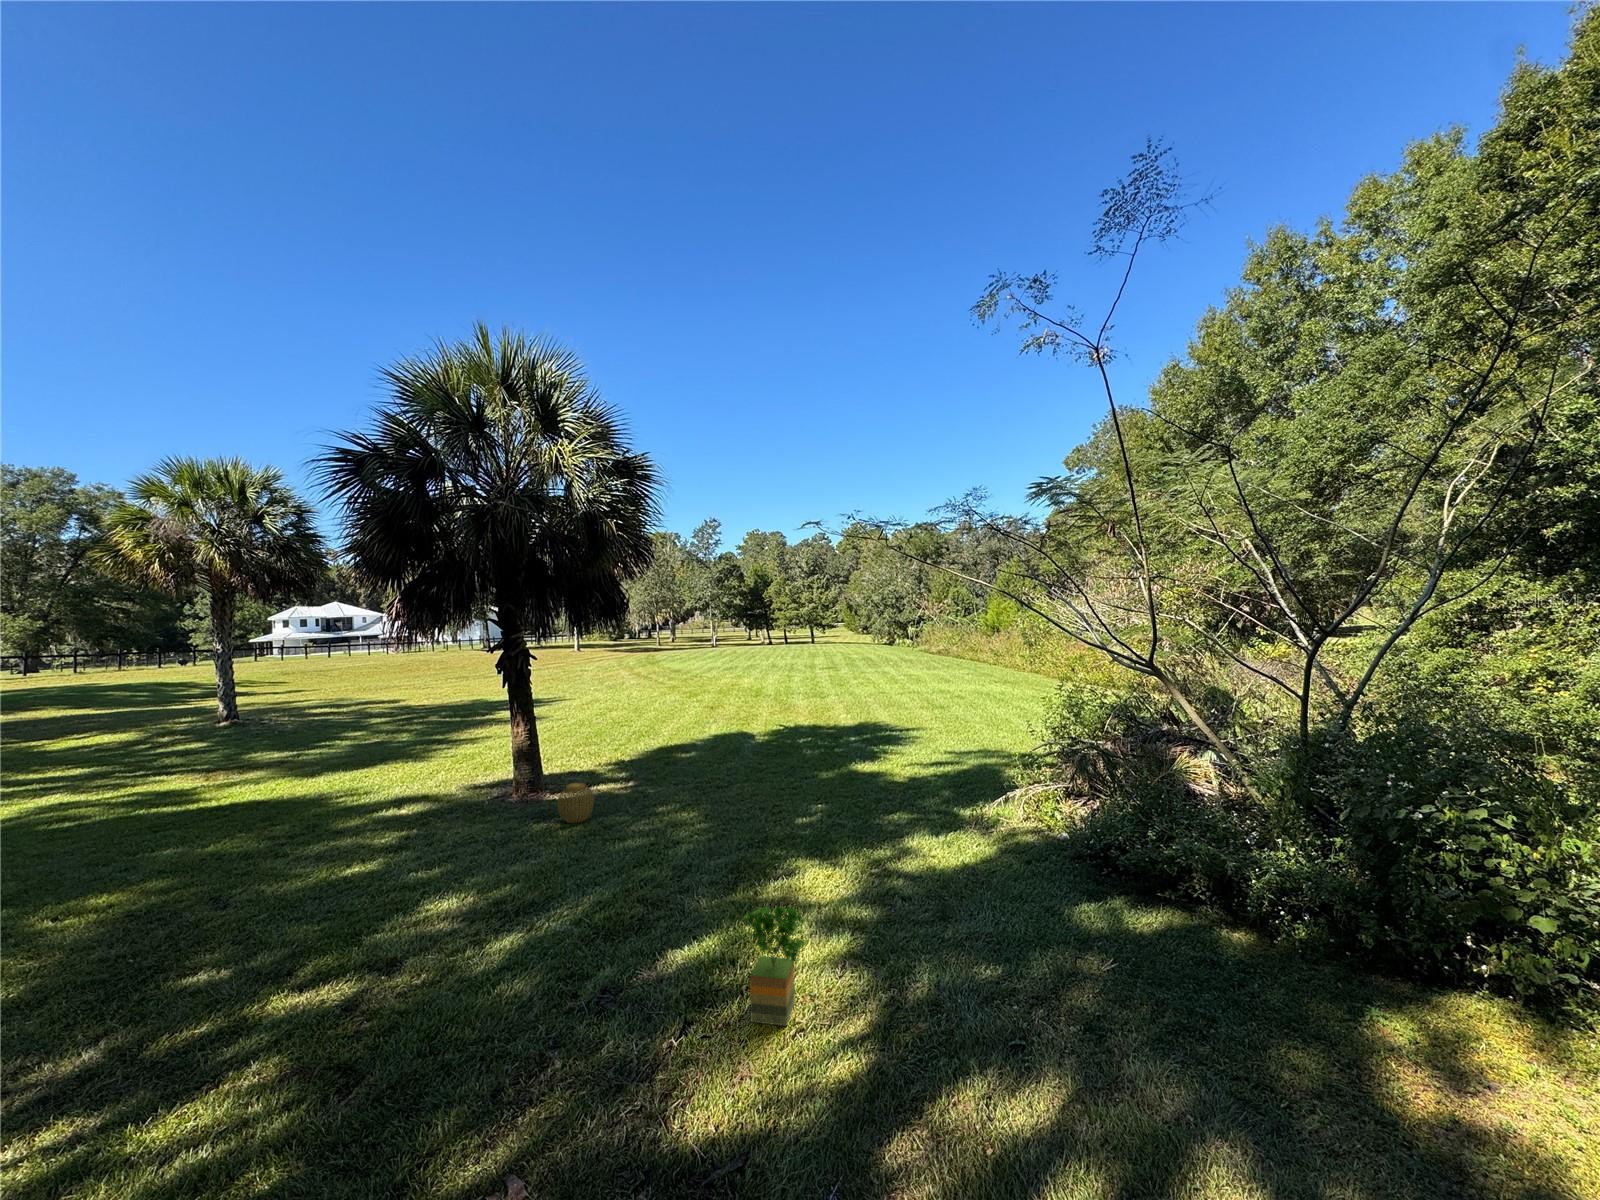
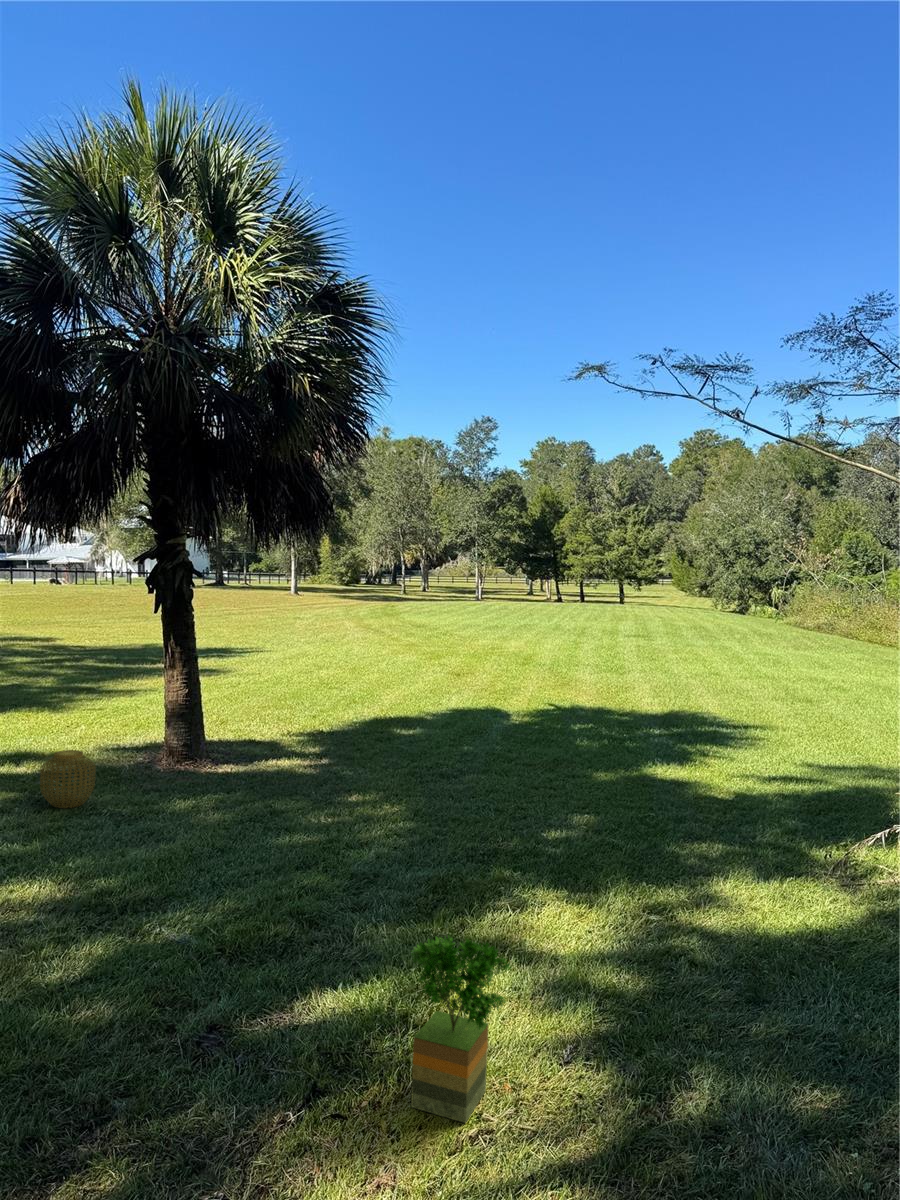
woven basket: present [558,783,594,823] -> present [40,750,96,808]

